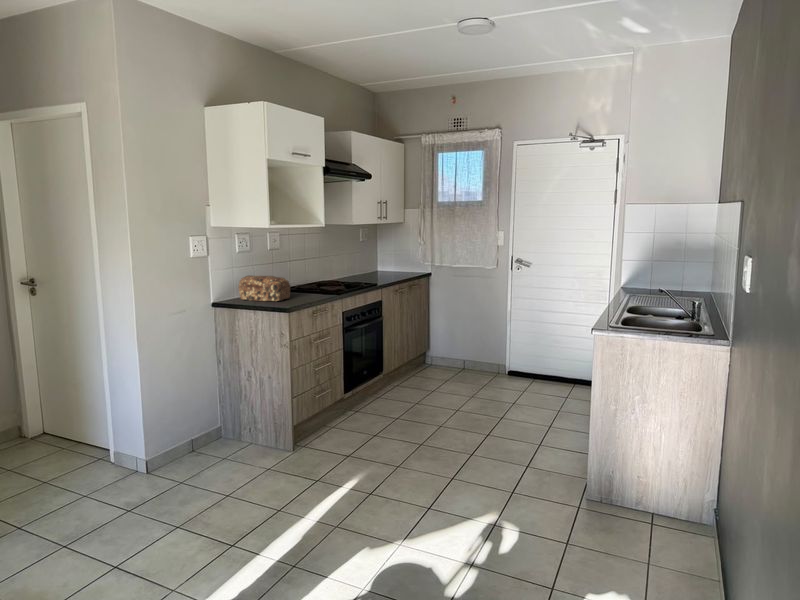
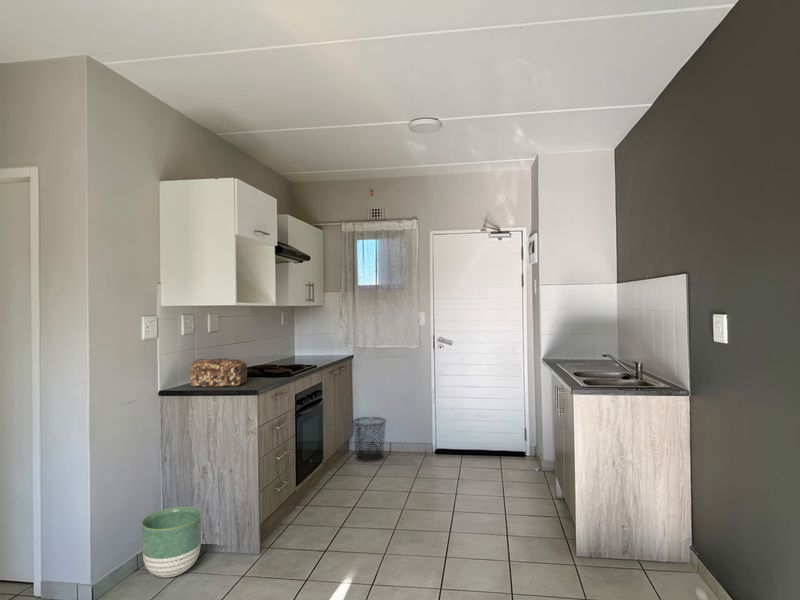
waste bin: none [424,334,459,378] -> present [352,417,386,462]
planter: none [195,401,244,456] -> present [142,507,201,577]

